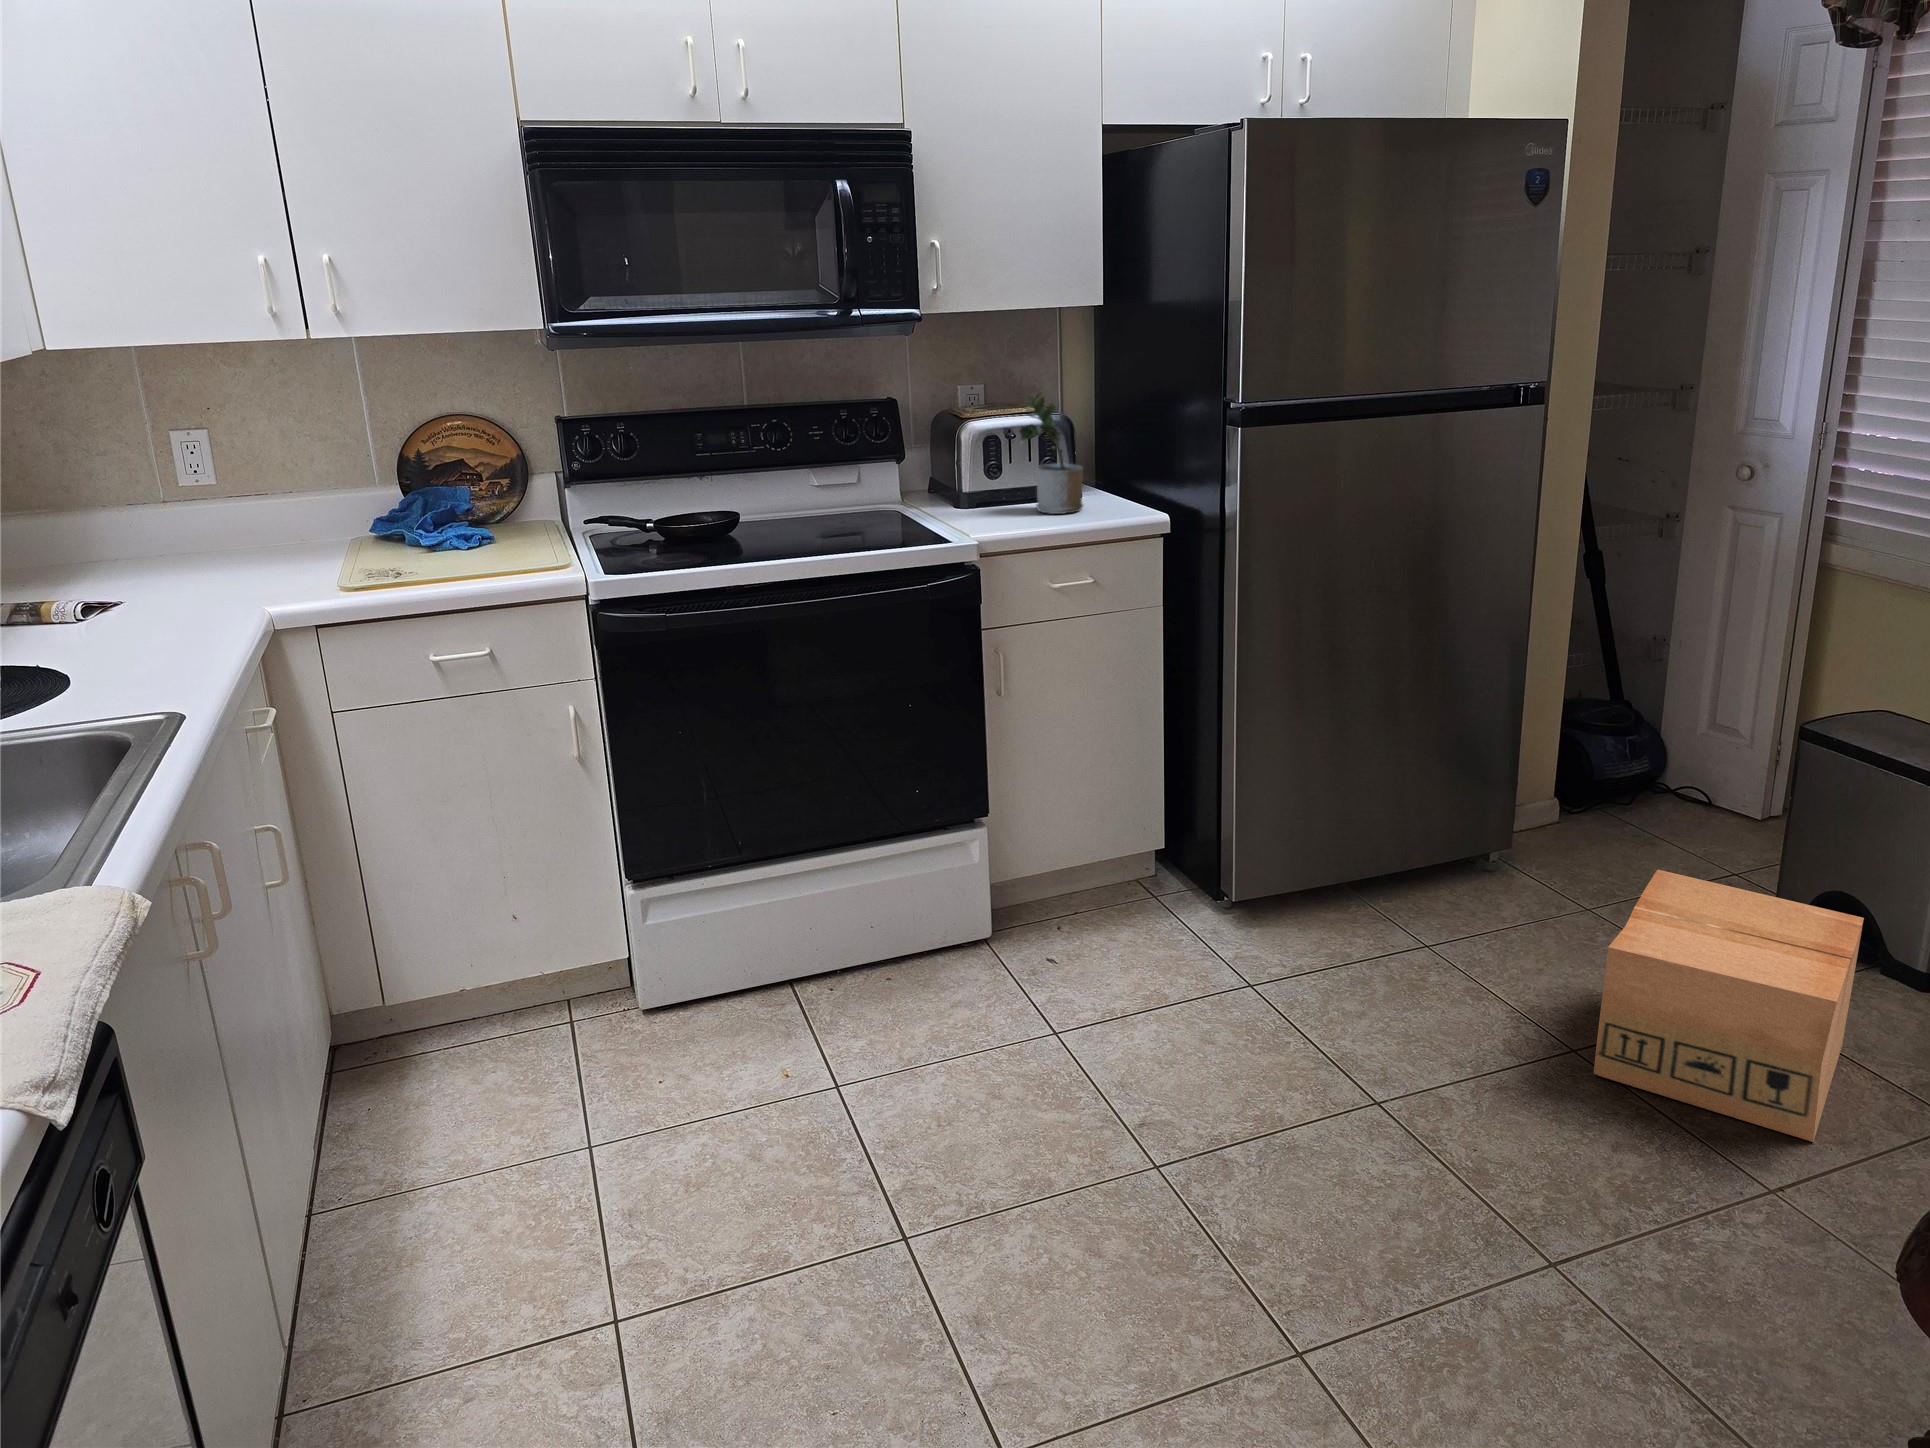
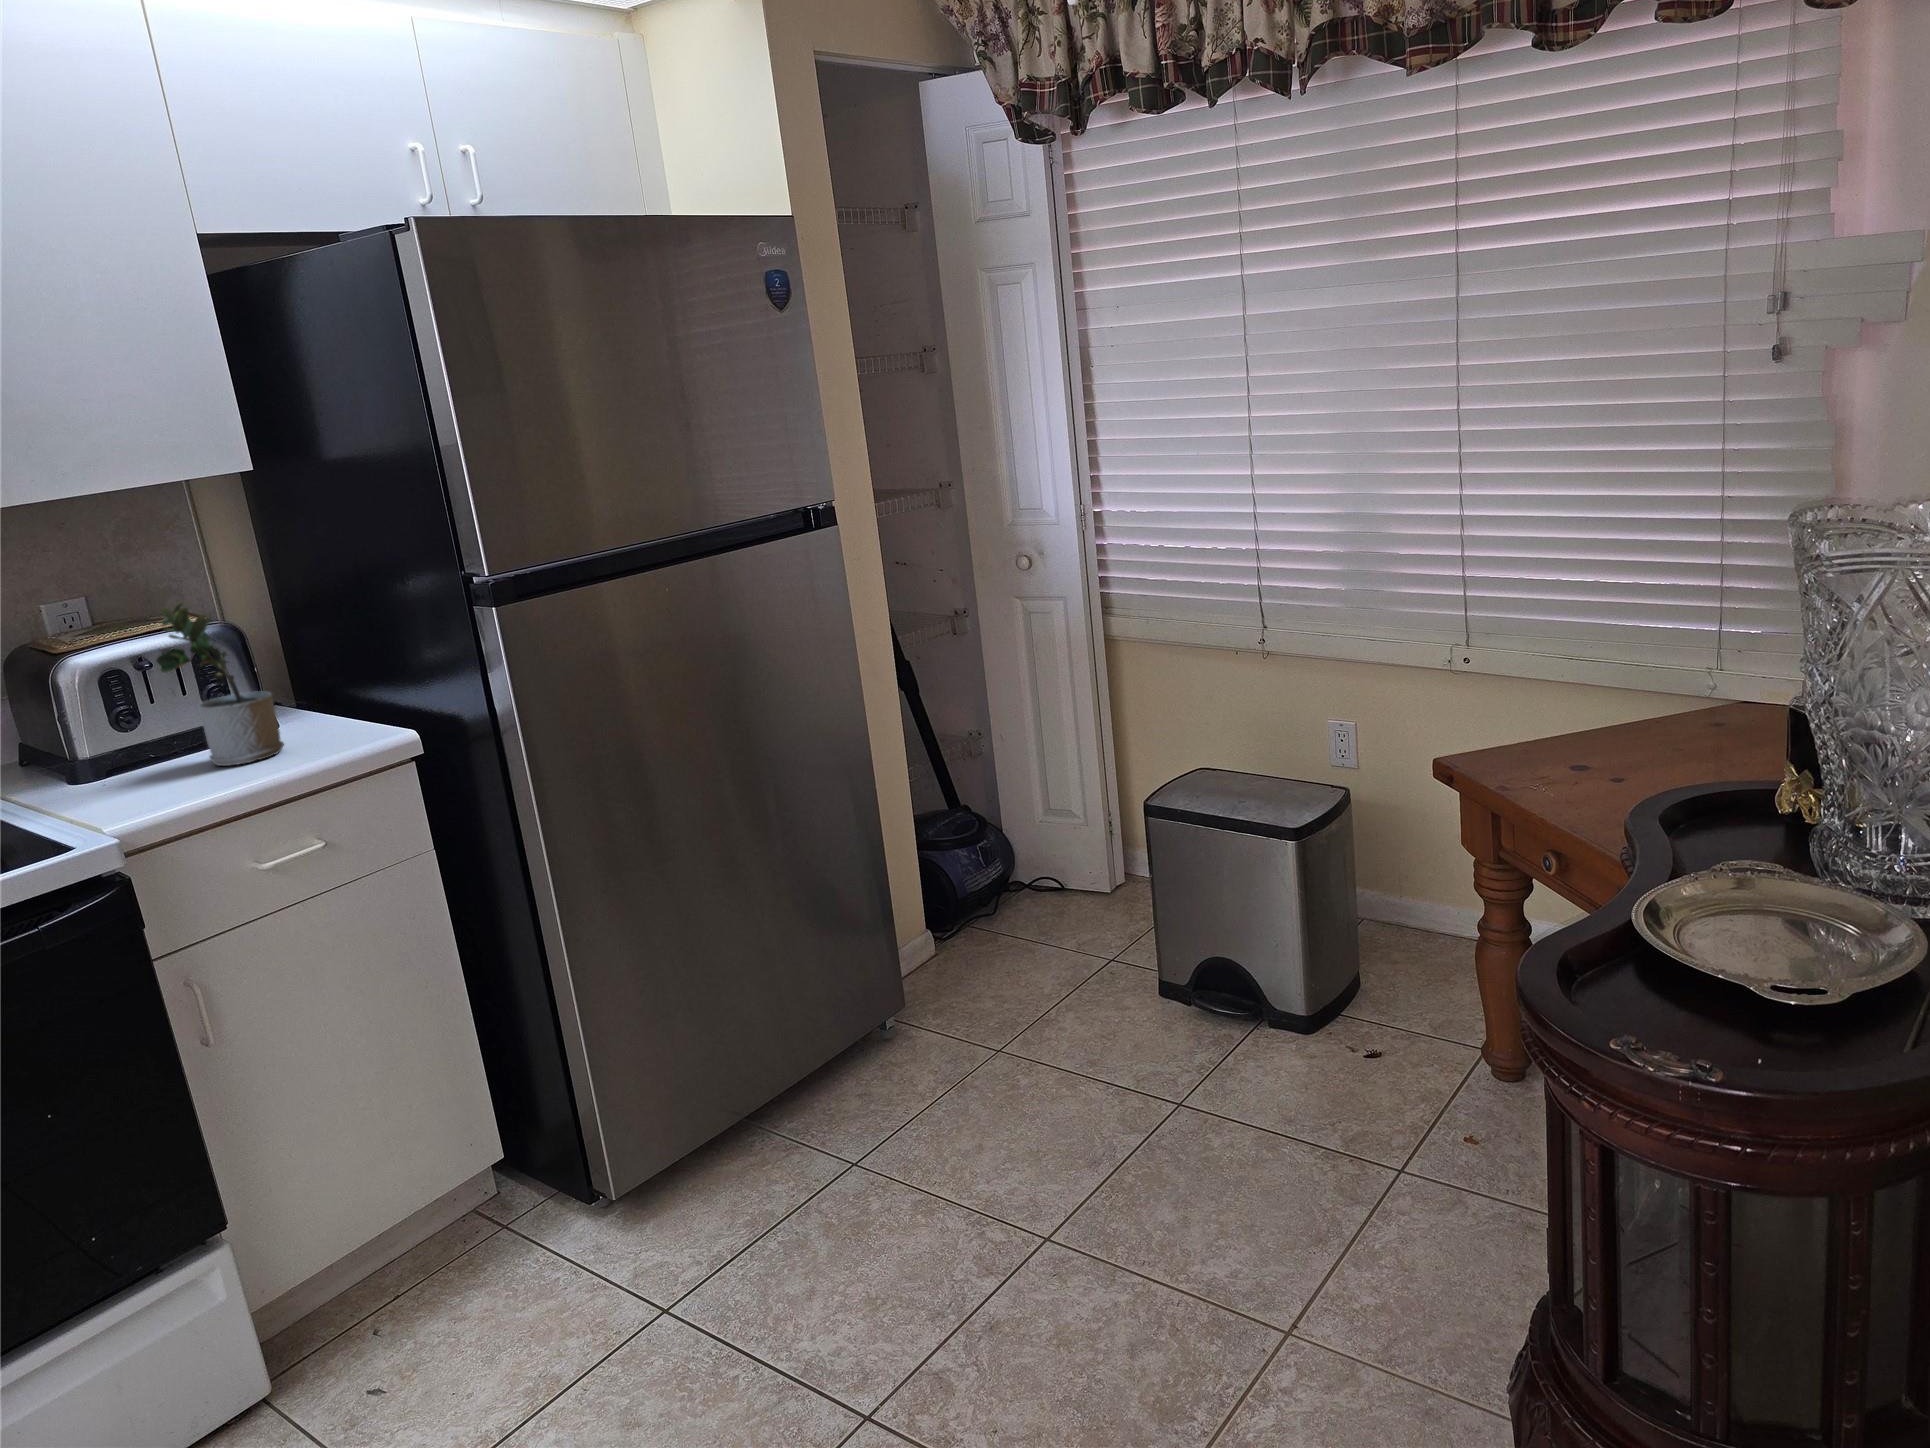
cardboard box: present [1593,870,1864,1142] -> none [1073,986,1314,1259]

